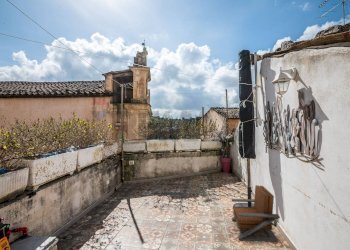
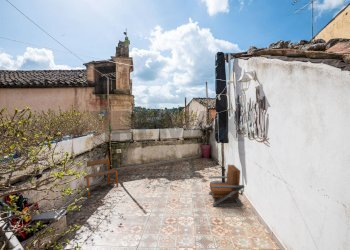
bench: none [87,171,128,214] -> present [84,158,118,195]

